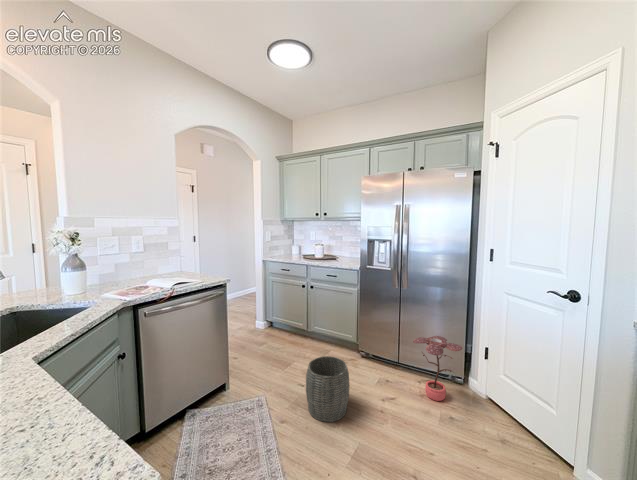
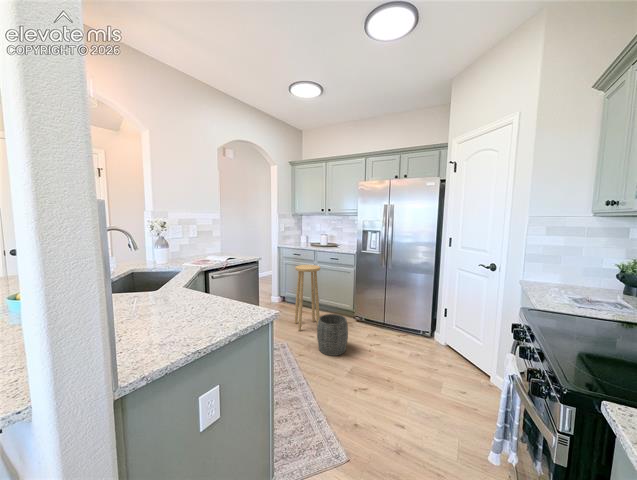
stool: none [280,285,313,376] -> present [295,265,320,331]
potted plant: present [413,336,462,401] -> none [394,301,429,346]

